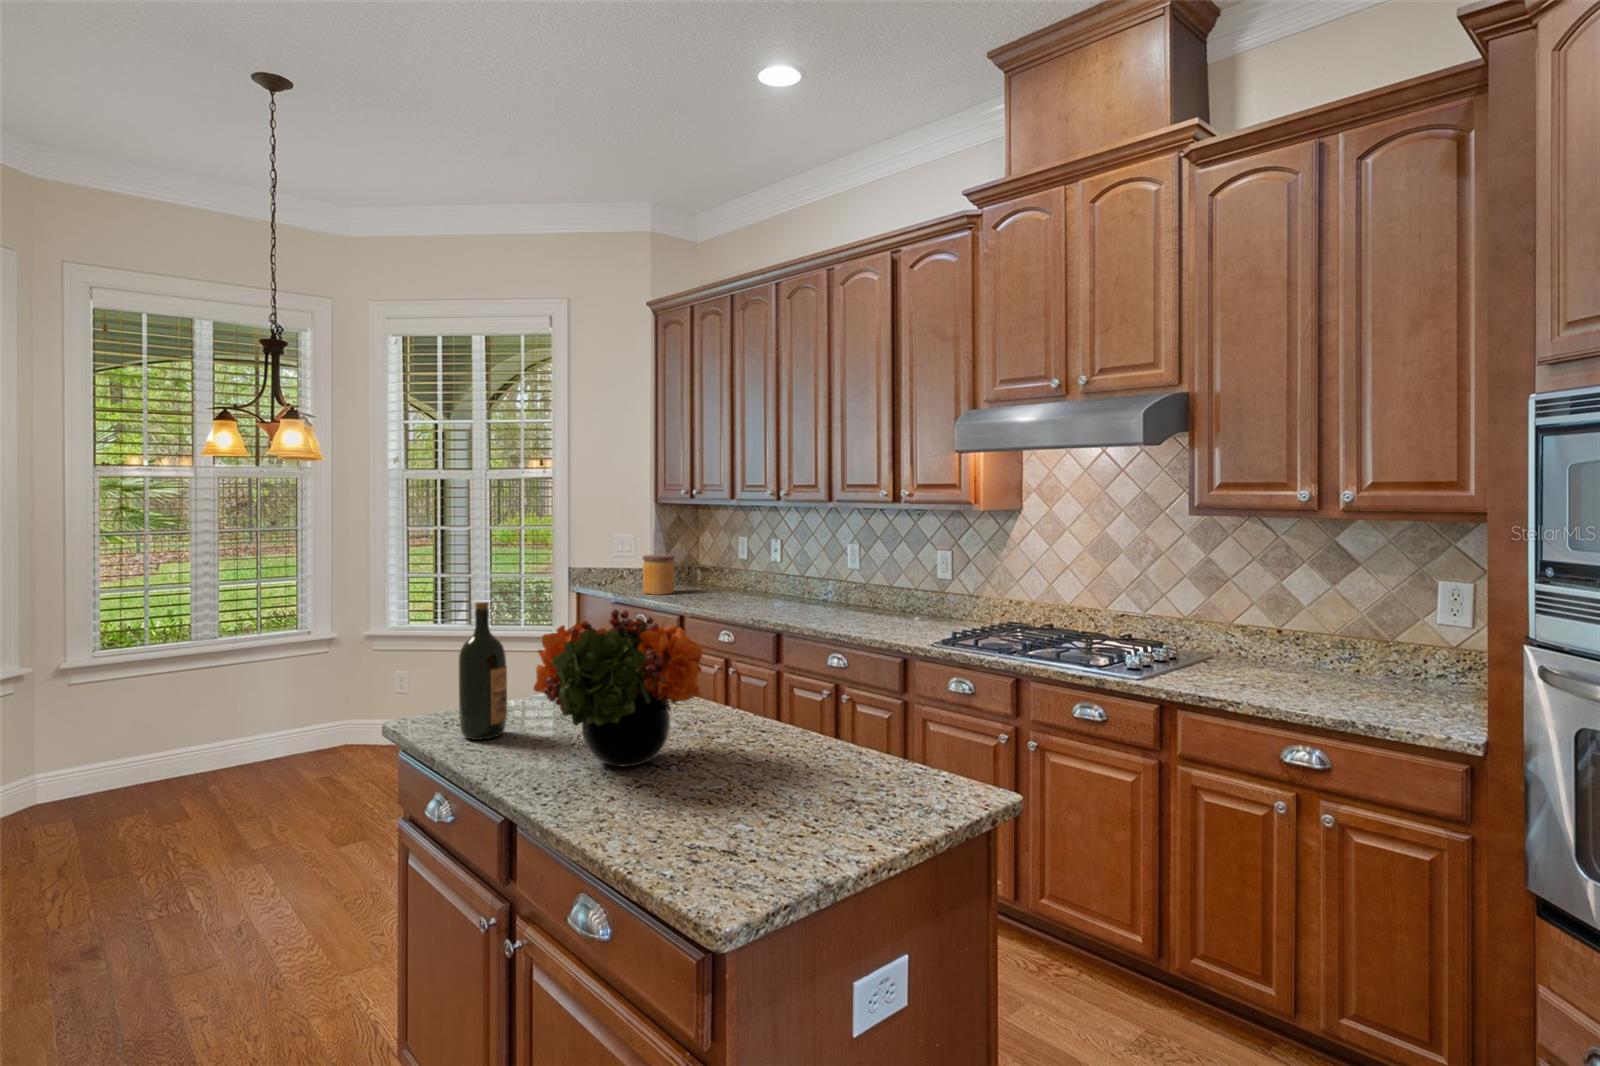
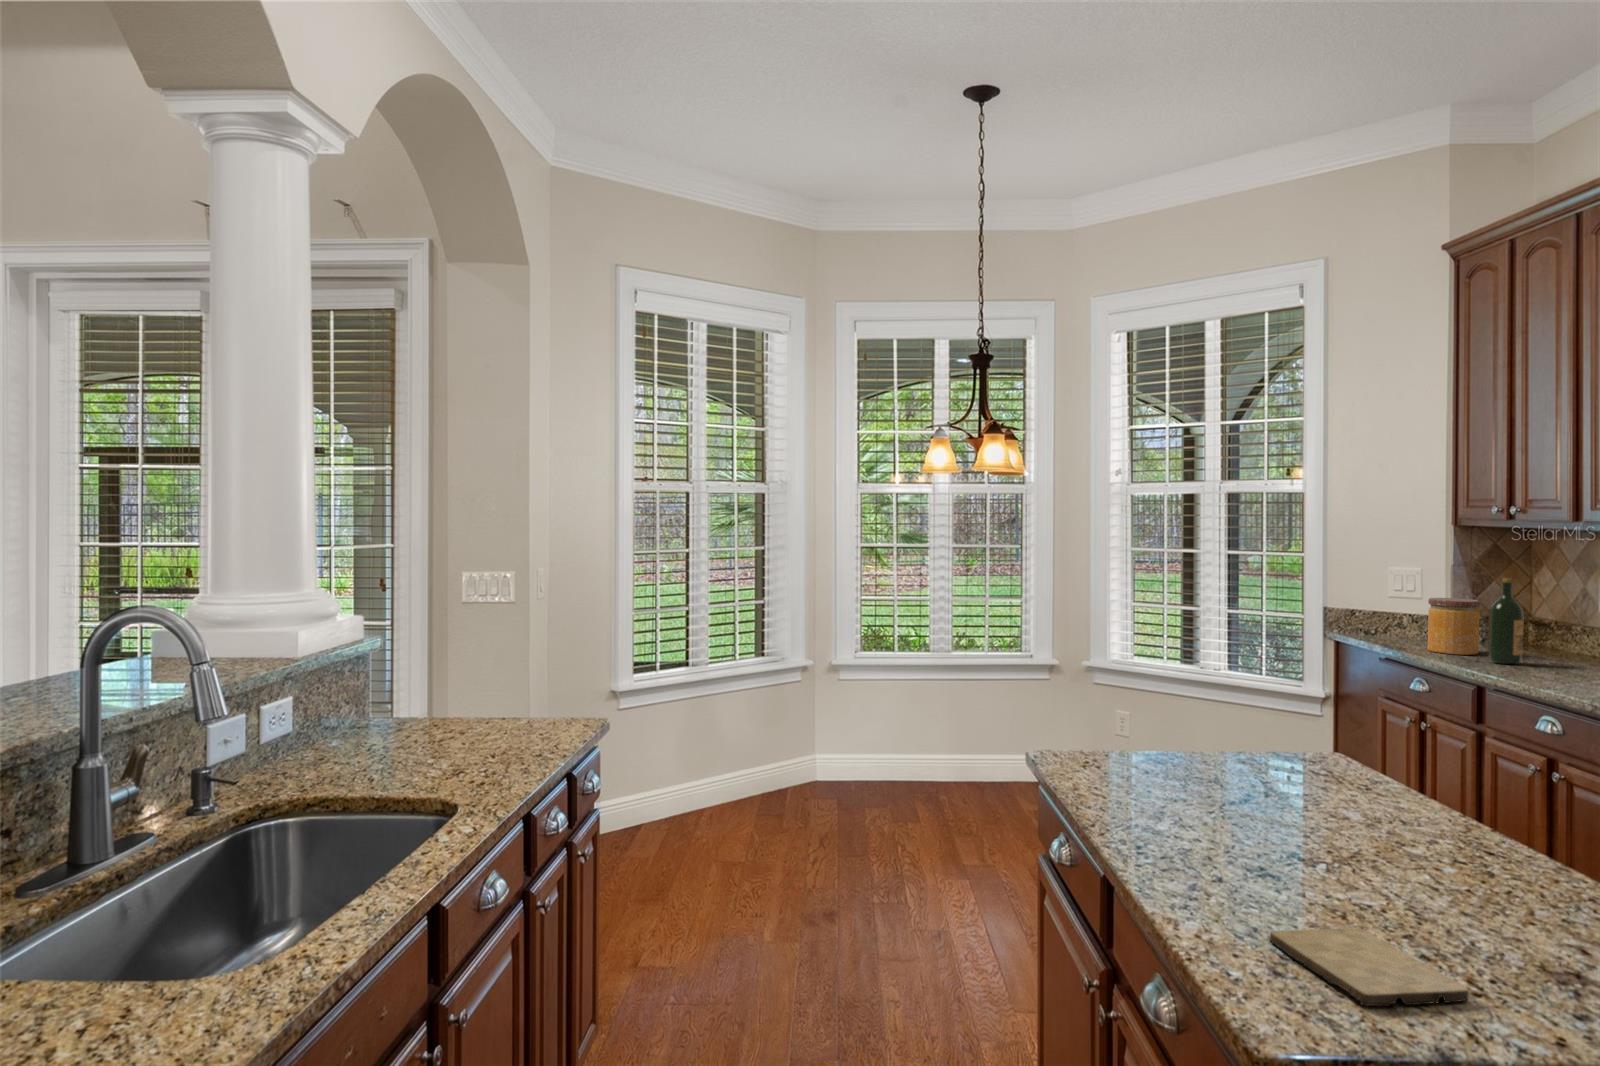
wine bottle: present [459,602,507,740] -> present [1488,578,1524,664]
flower arrangement: present [533,609,703,767] -> none [1153,652,1386,852]
cutting board: none [676,808,814,866] -> present [1270,928,1469,1006]

